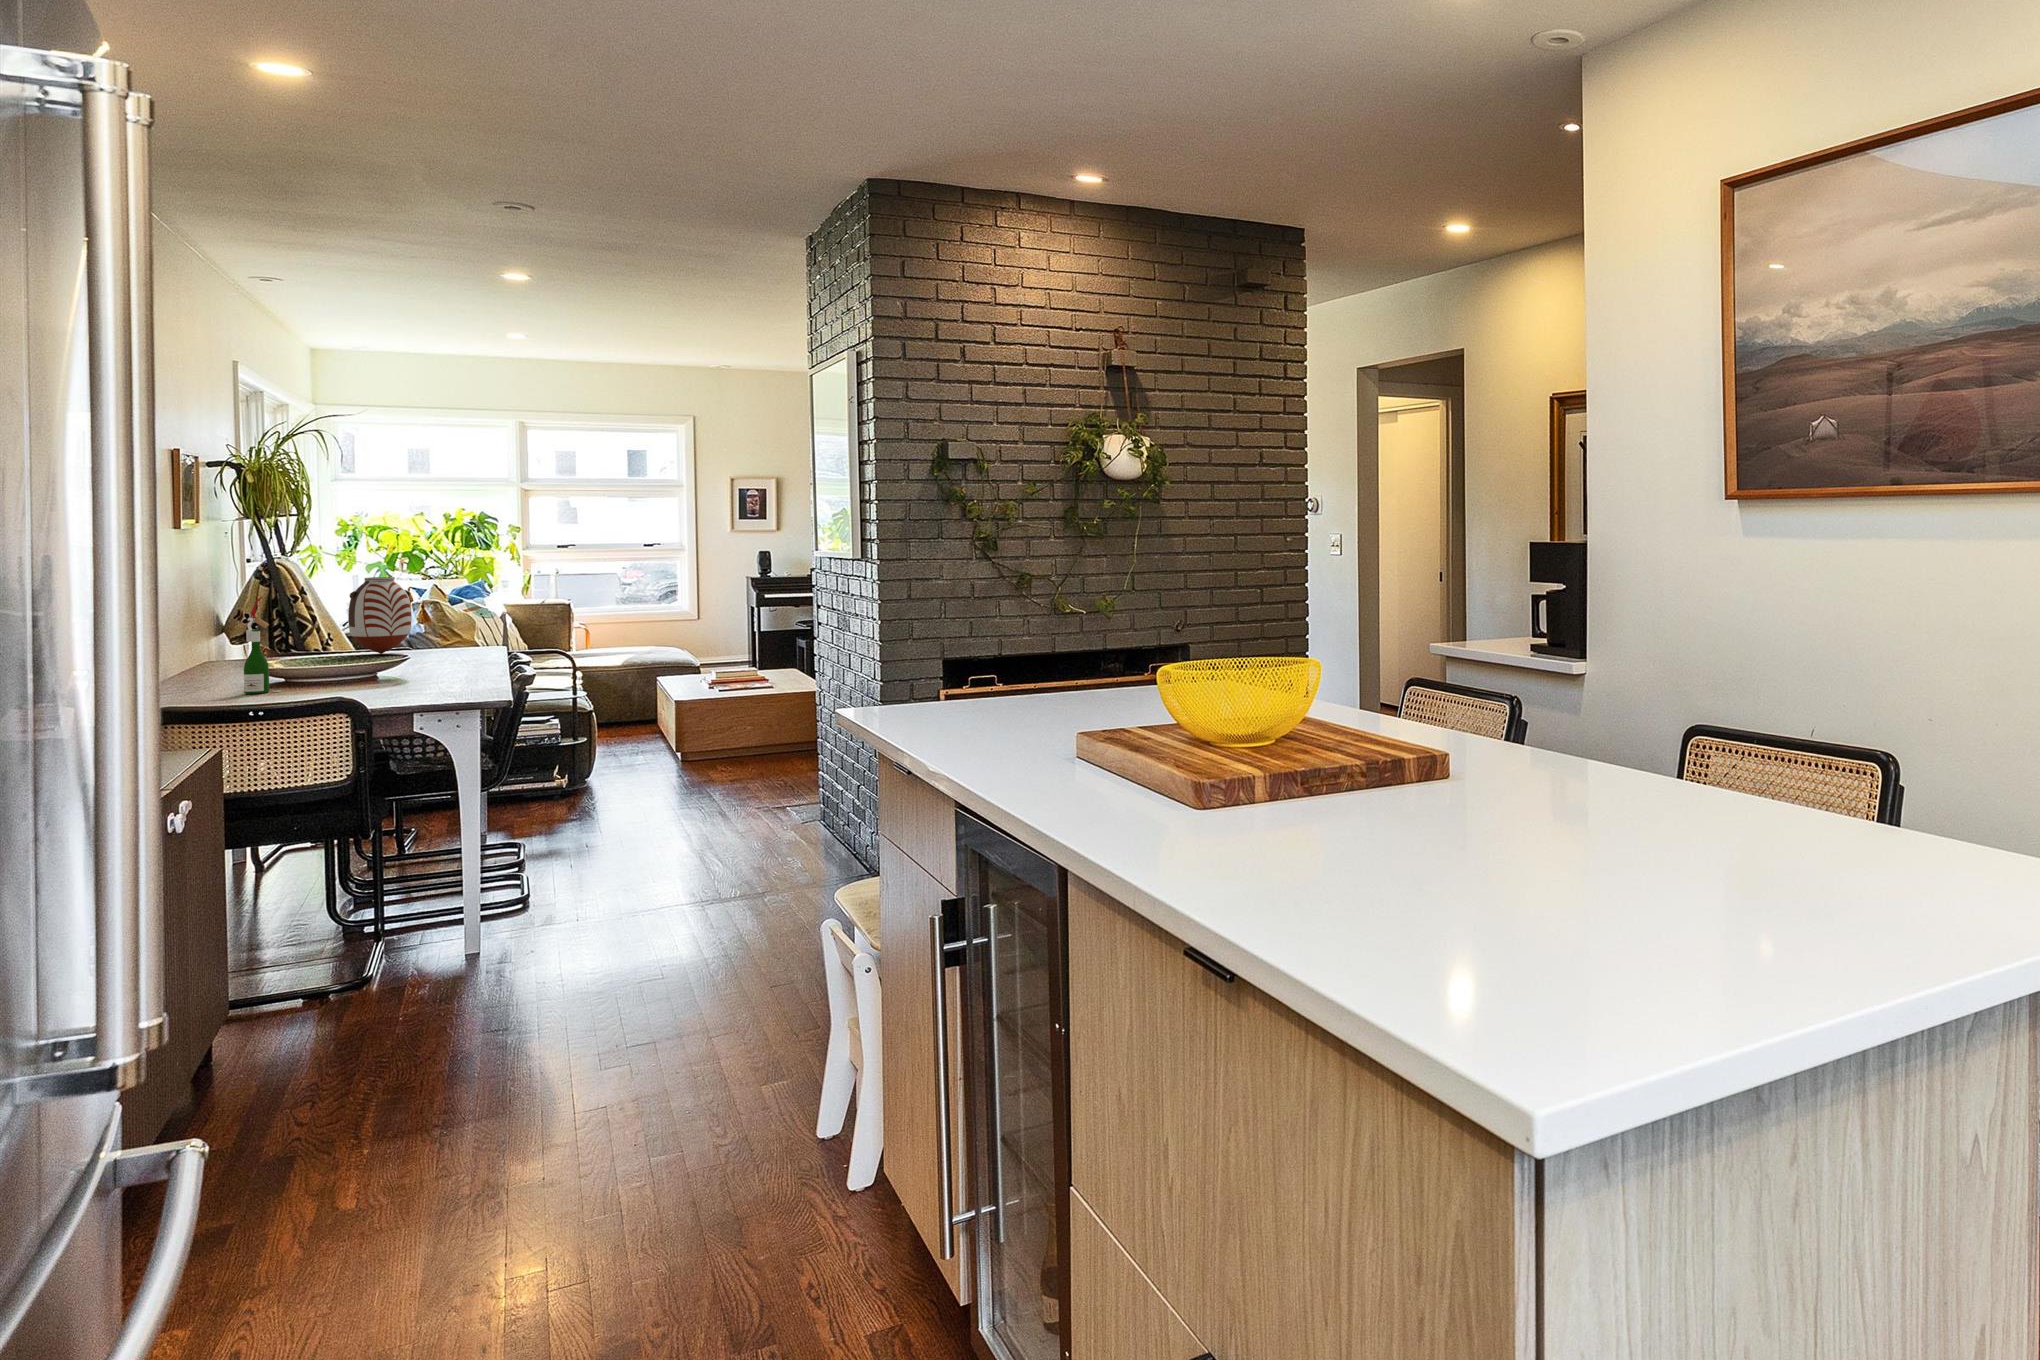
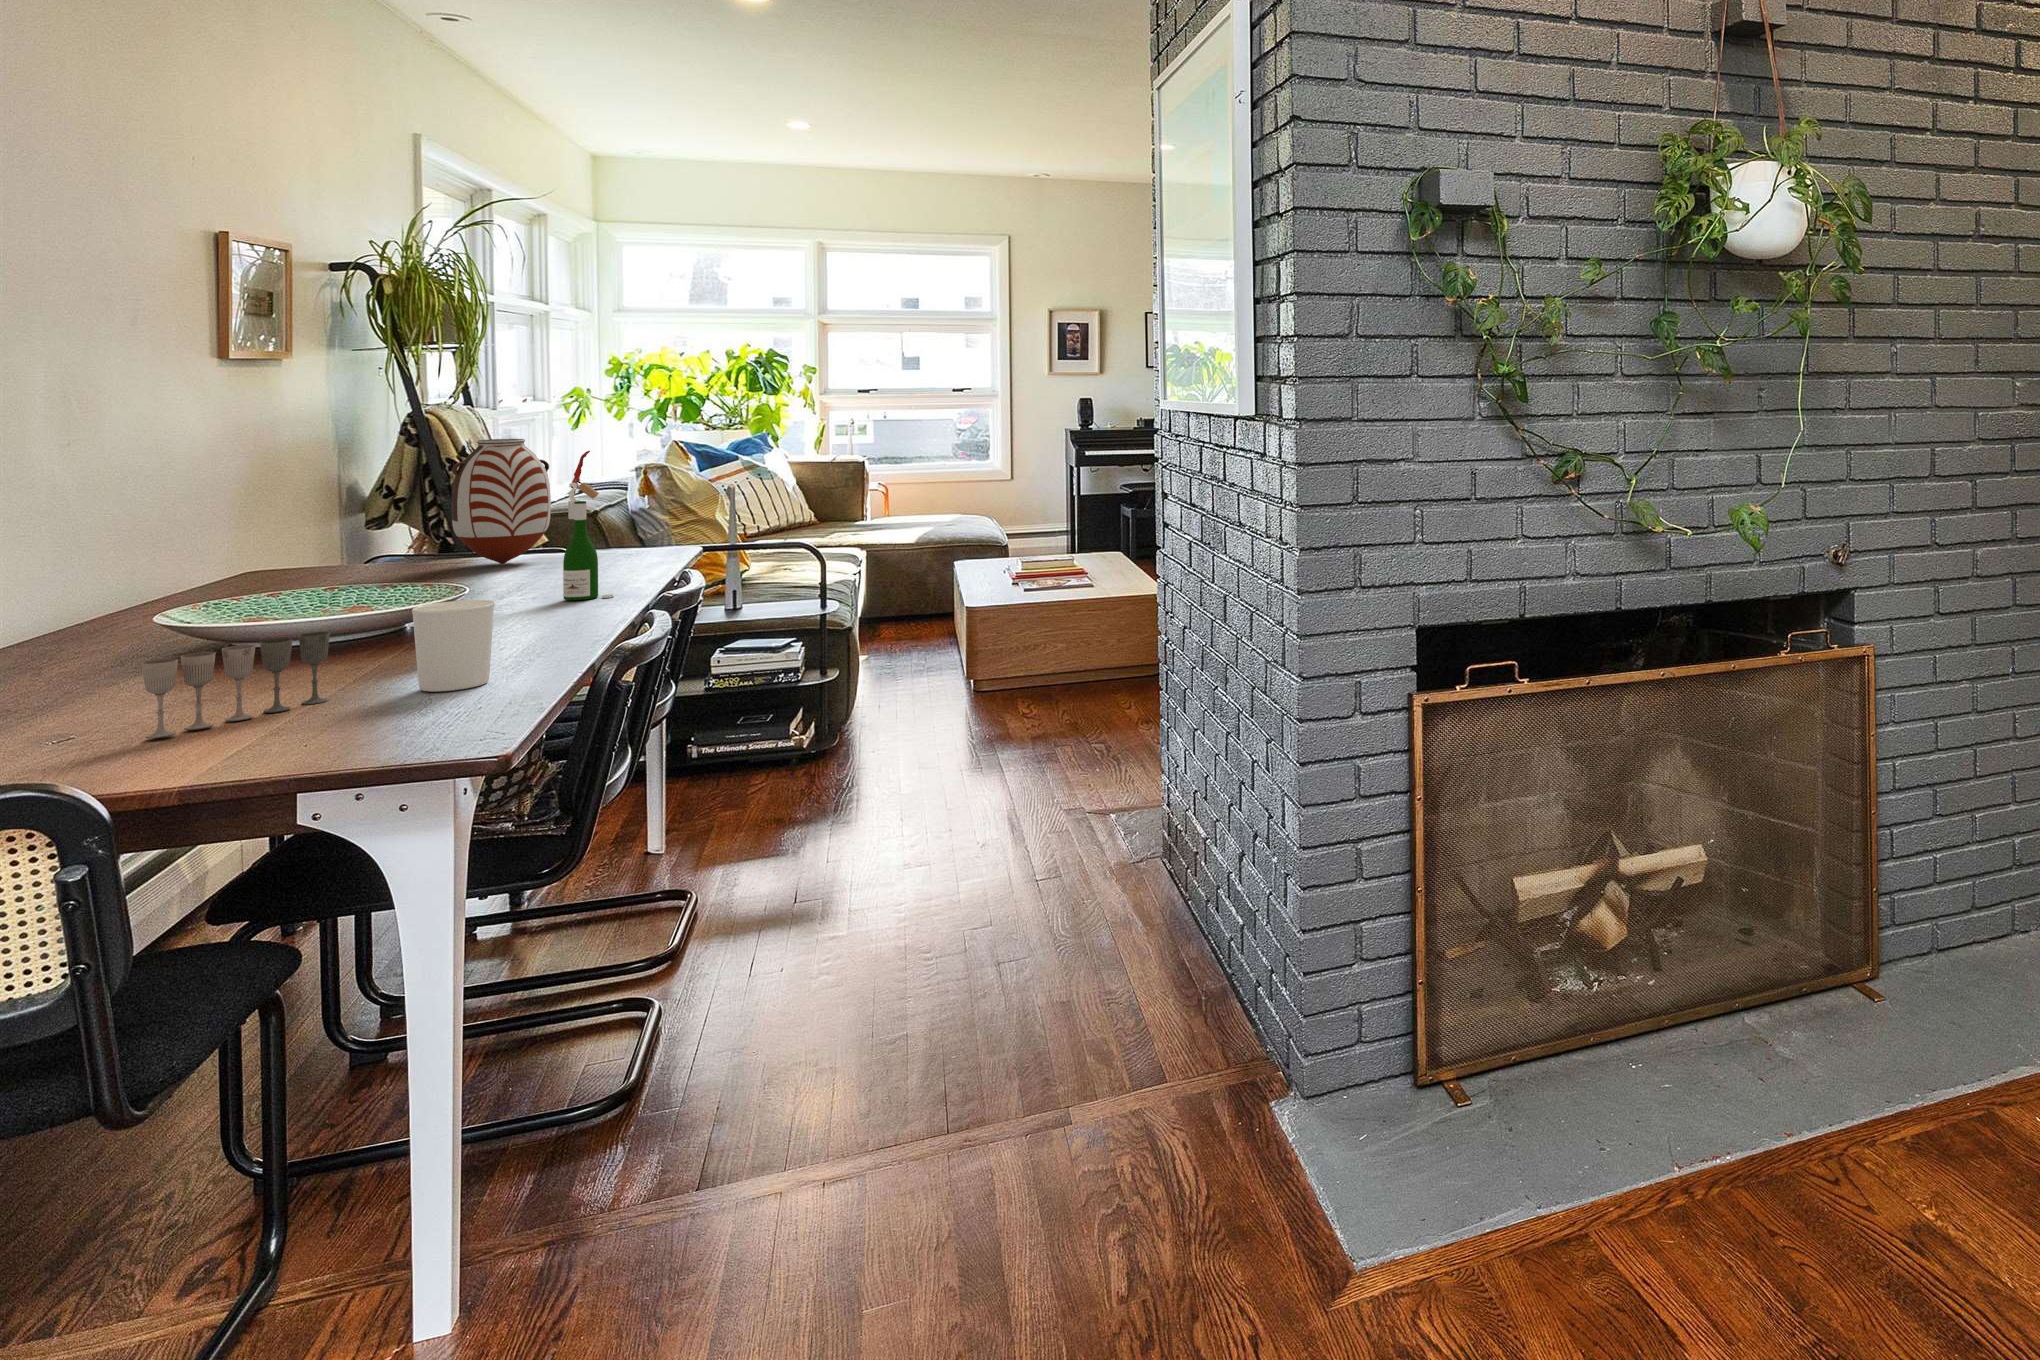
wine bottle: present [244,597,281,694] -> present [563,451,614,600]
candle holder: none [425,648,464,689] -> present [412,600,494,692]
wine glass: none [316,661,386,702] -> present [142,632,330,739]

